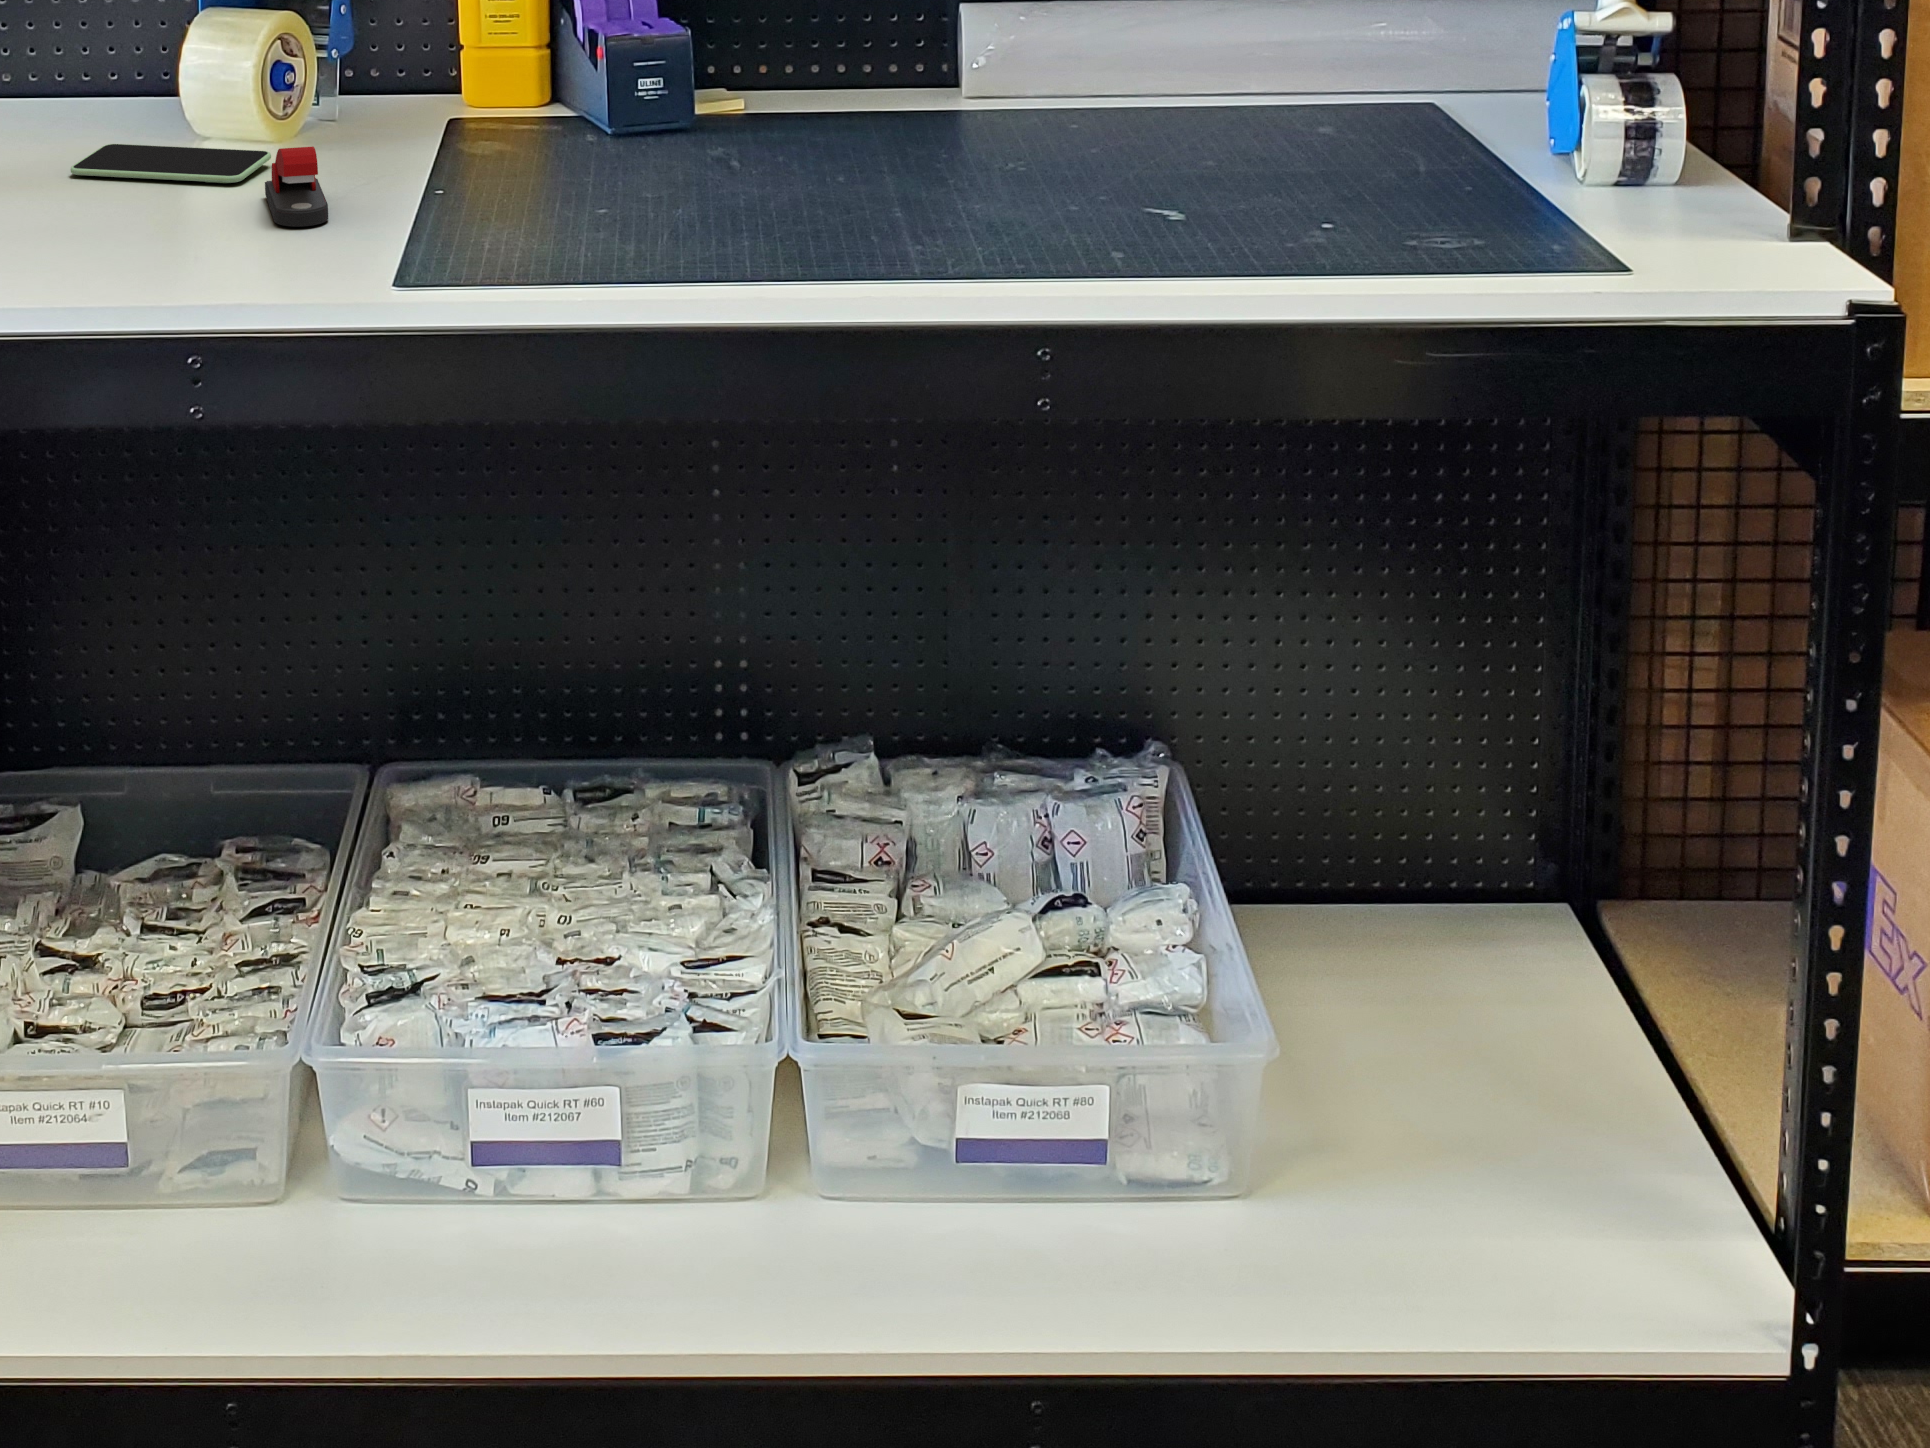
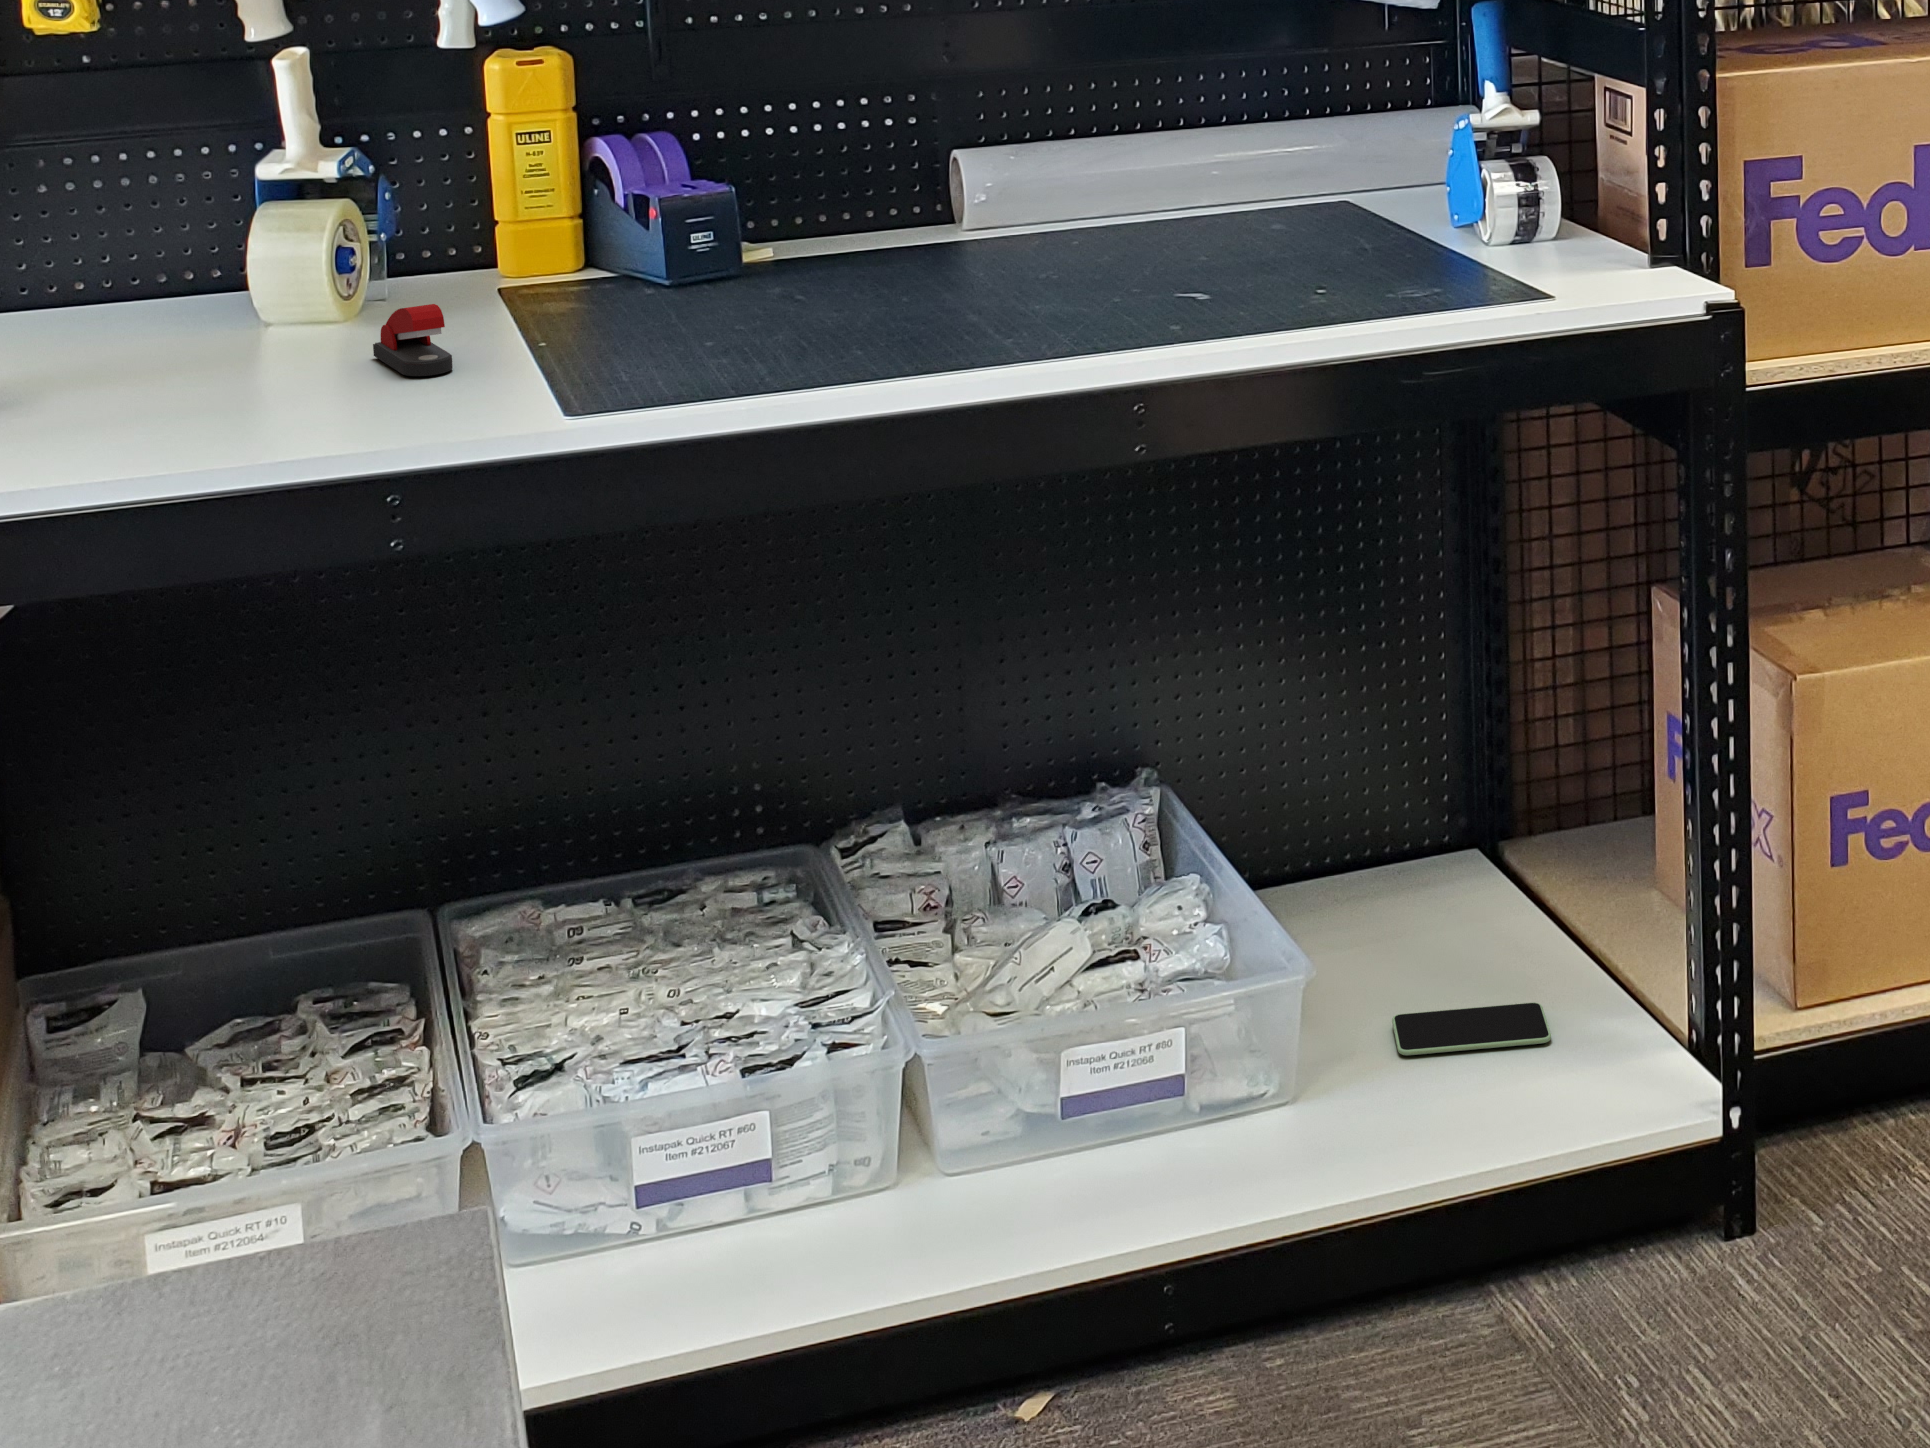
smartphone: present [71,144,271,183] -> present [1392,1002,1551,1055]

